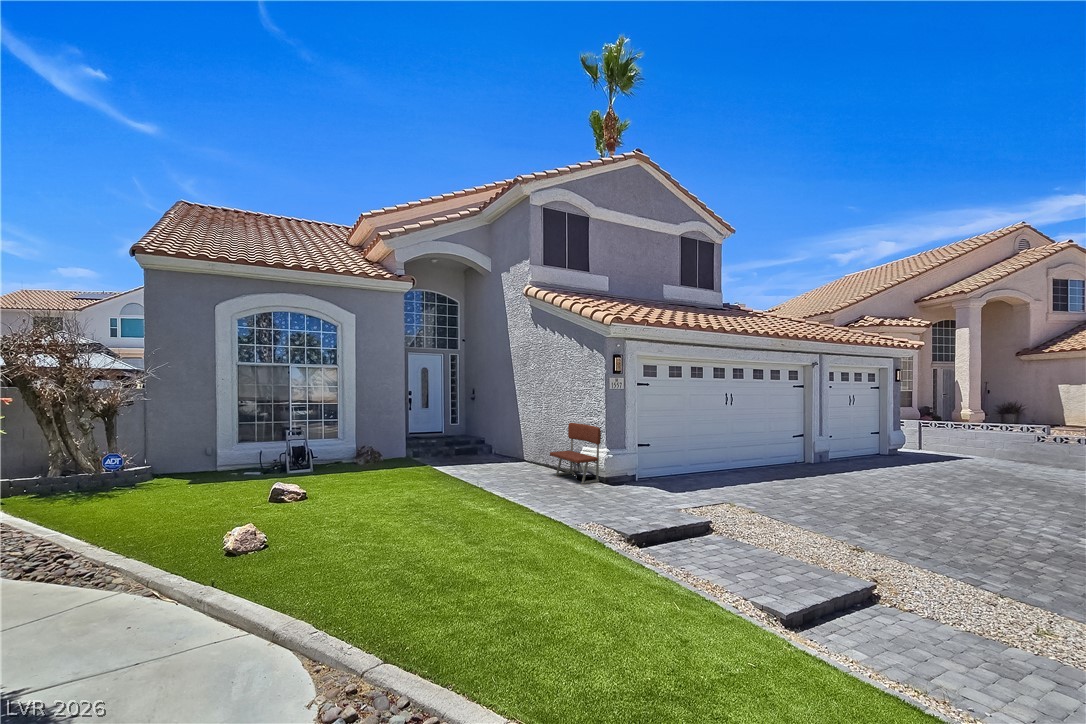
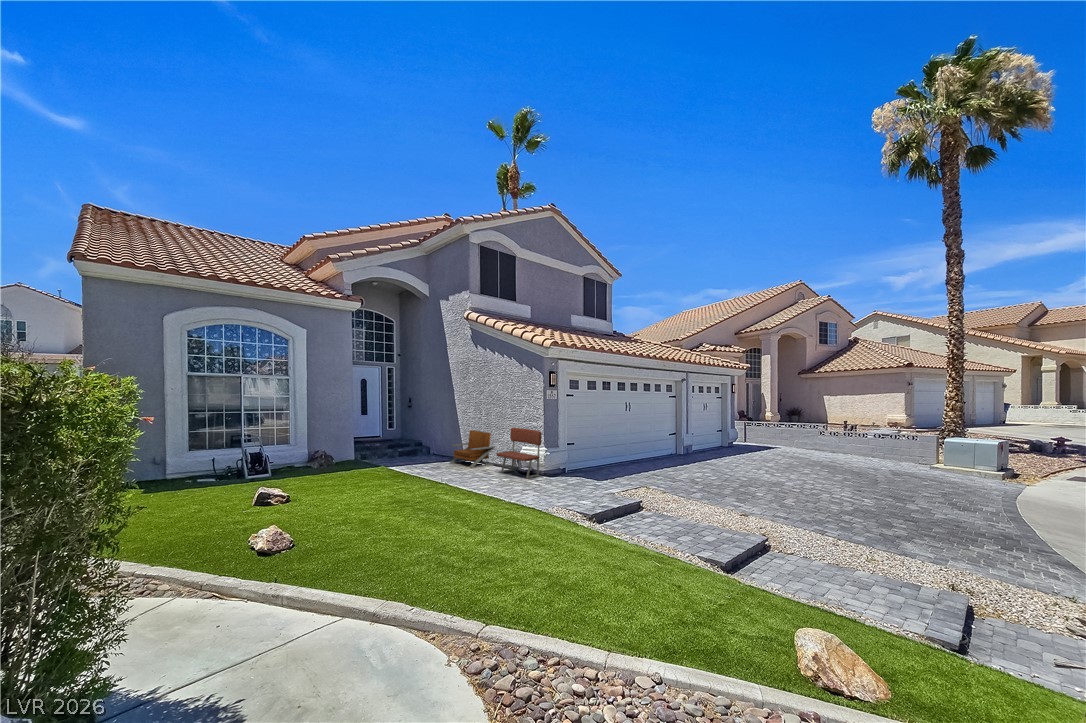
lounge chair: none [506,425,555,469] -> present [450,430,495,468]

